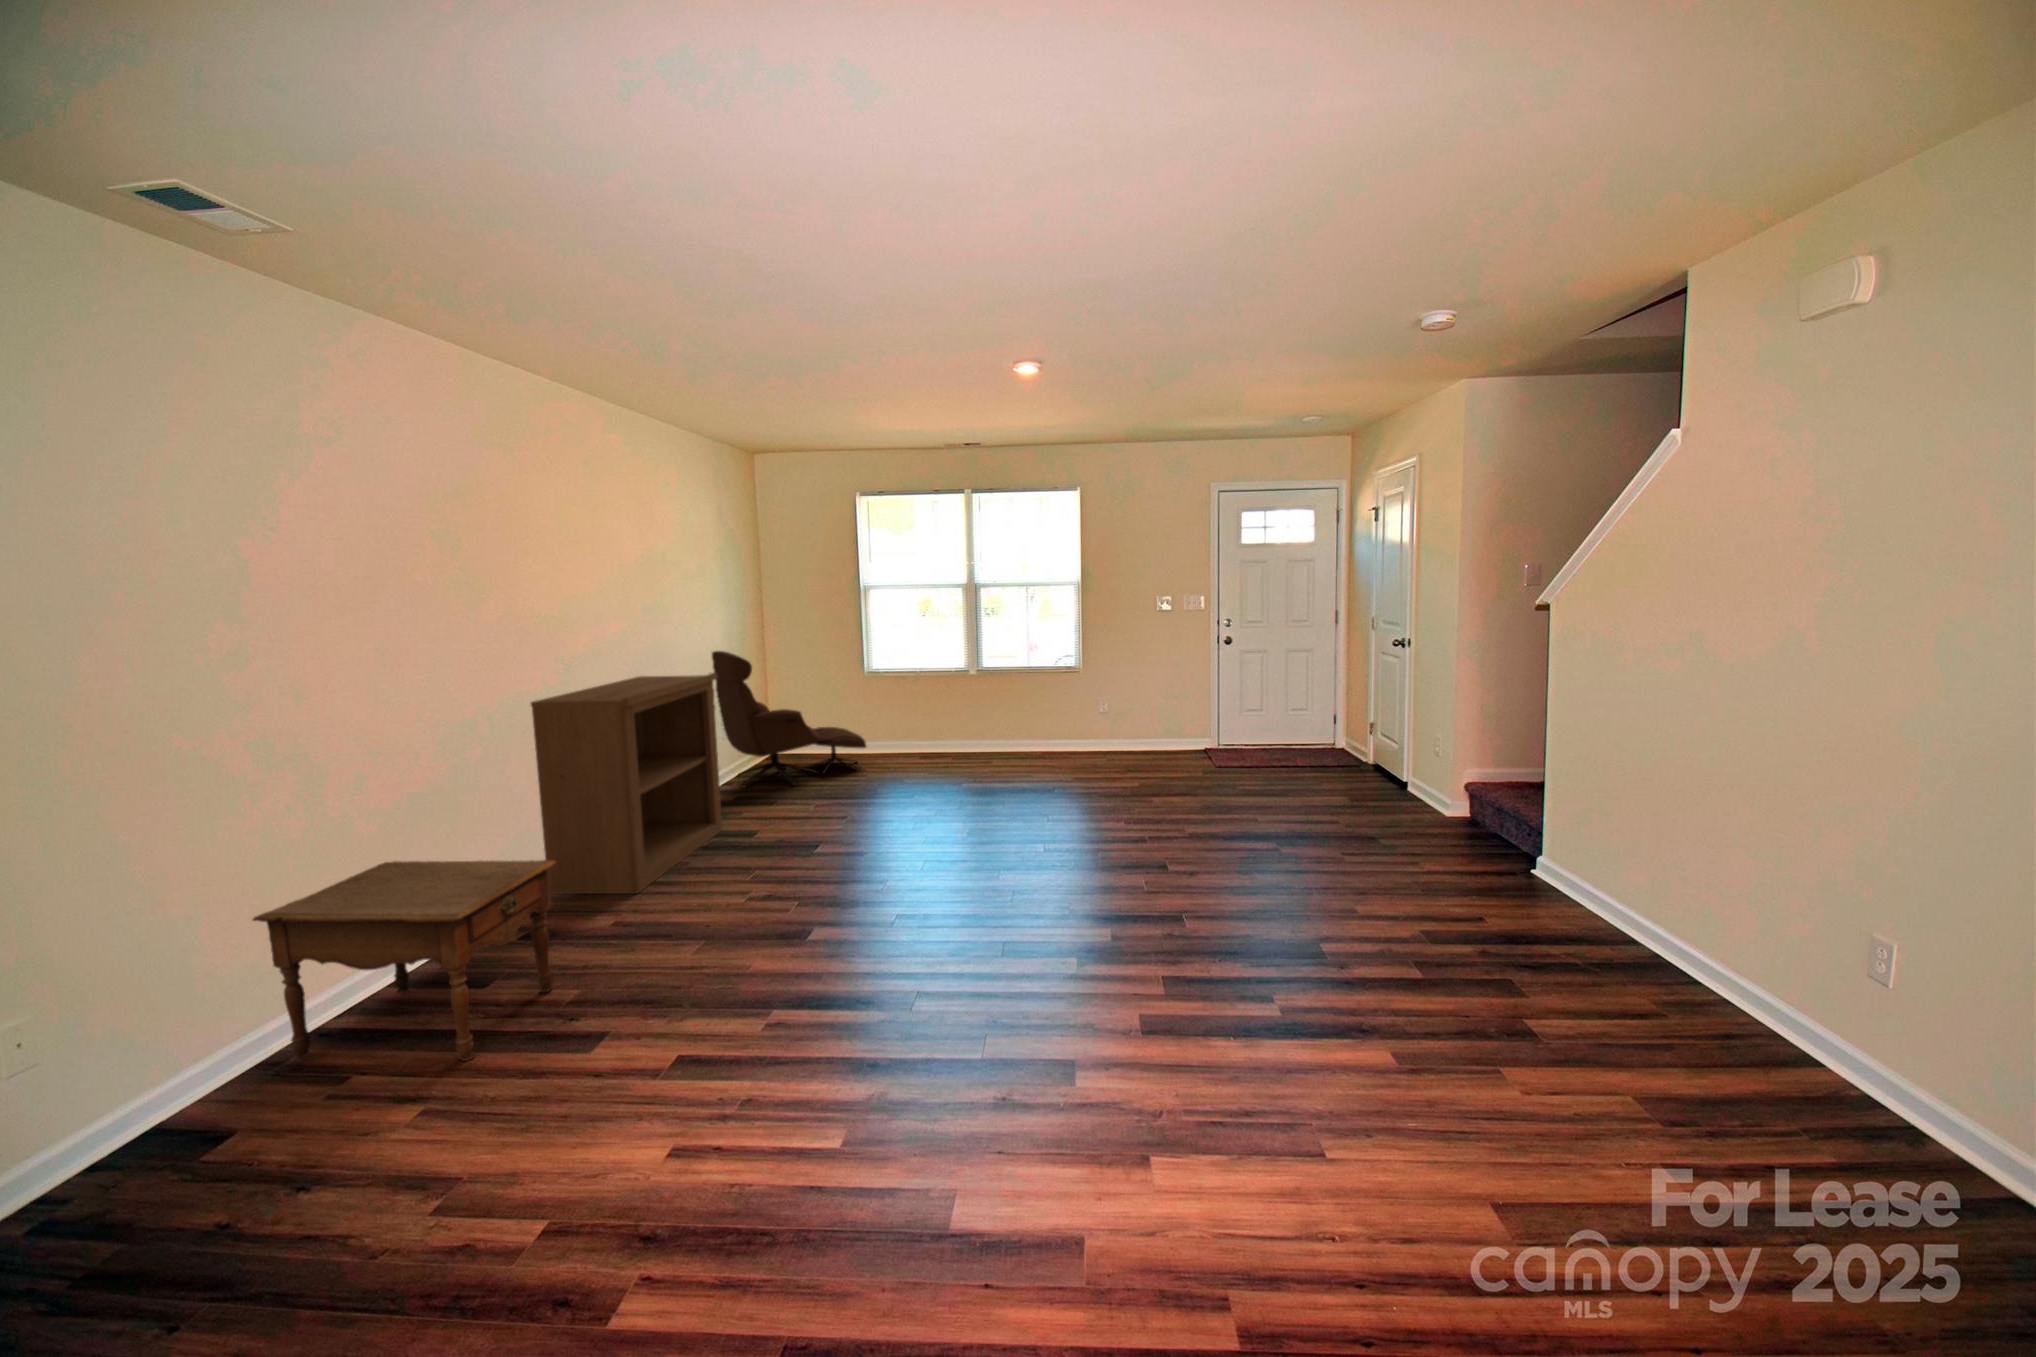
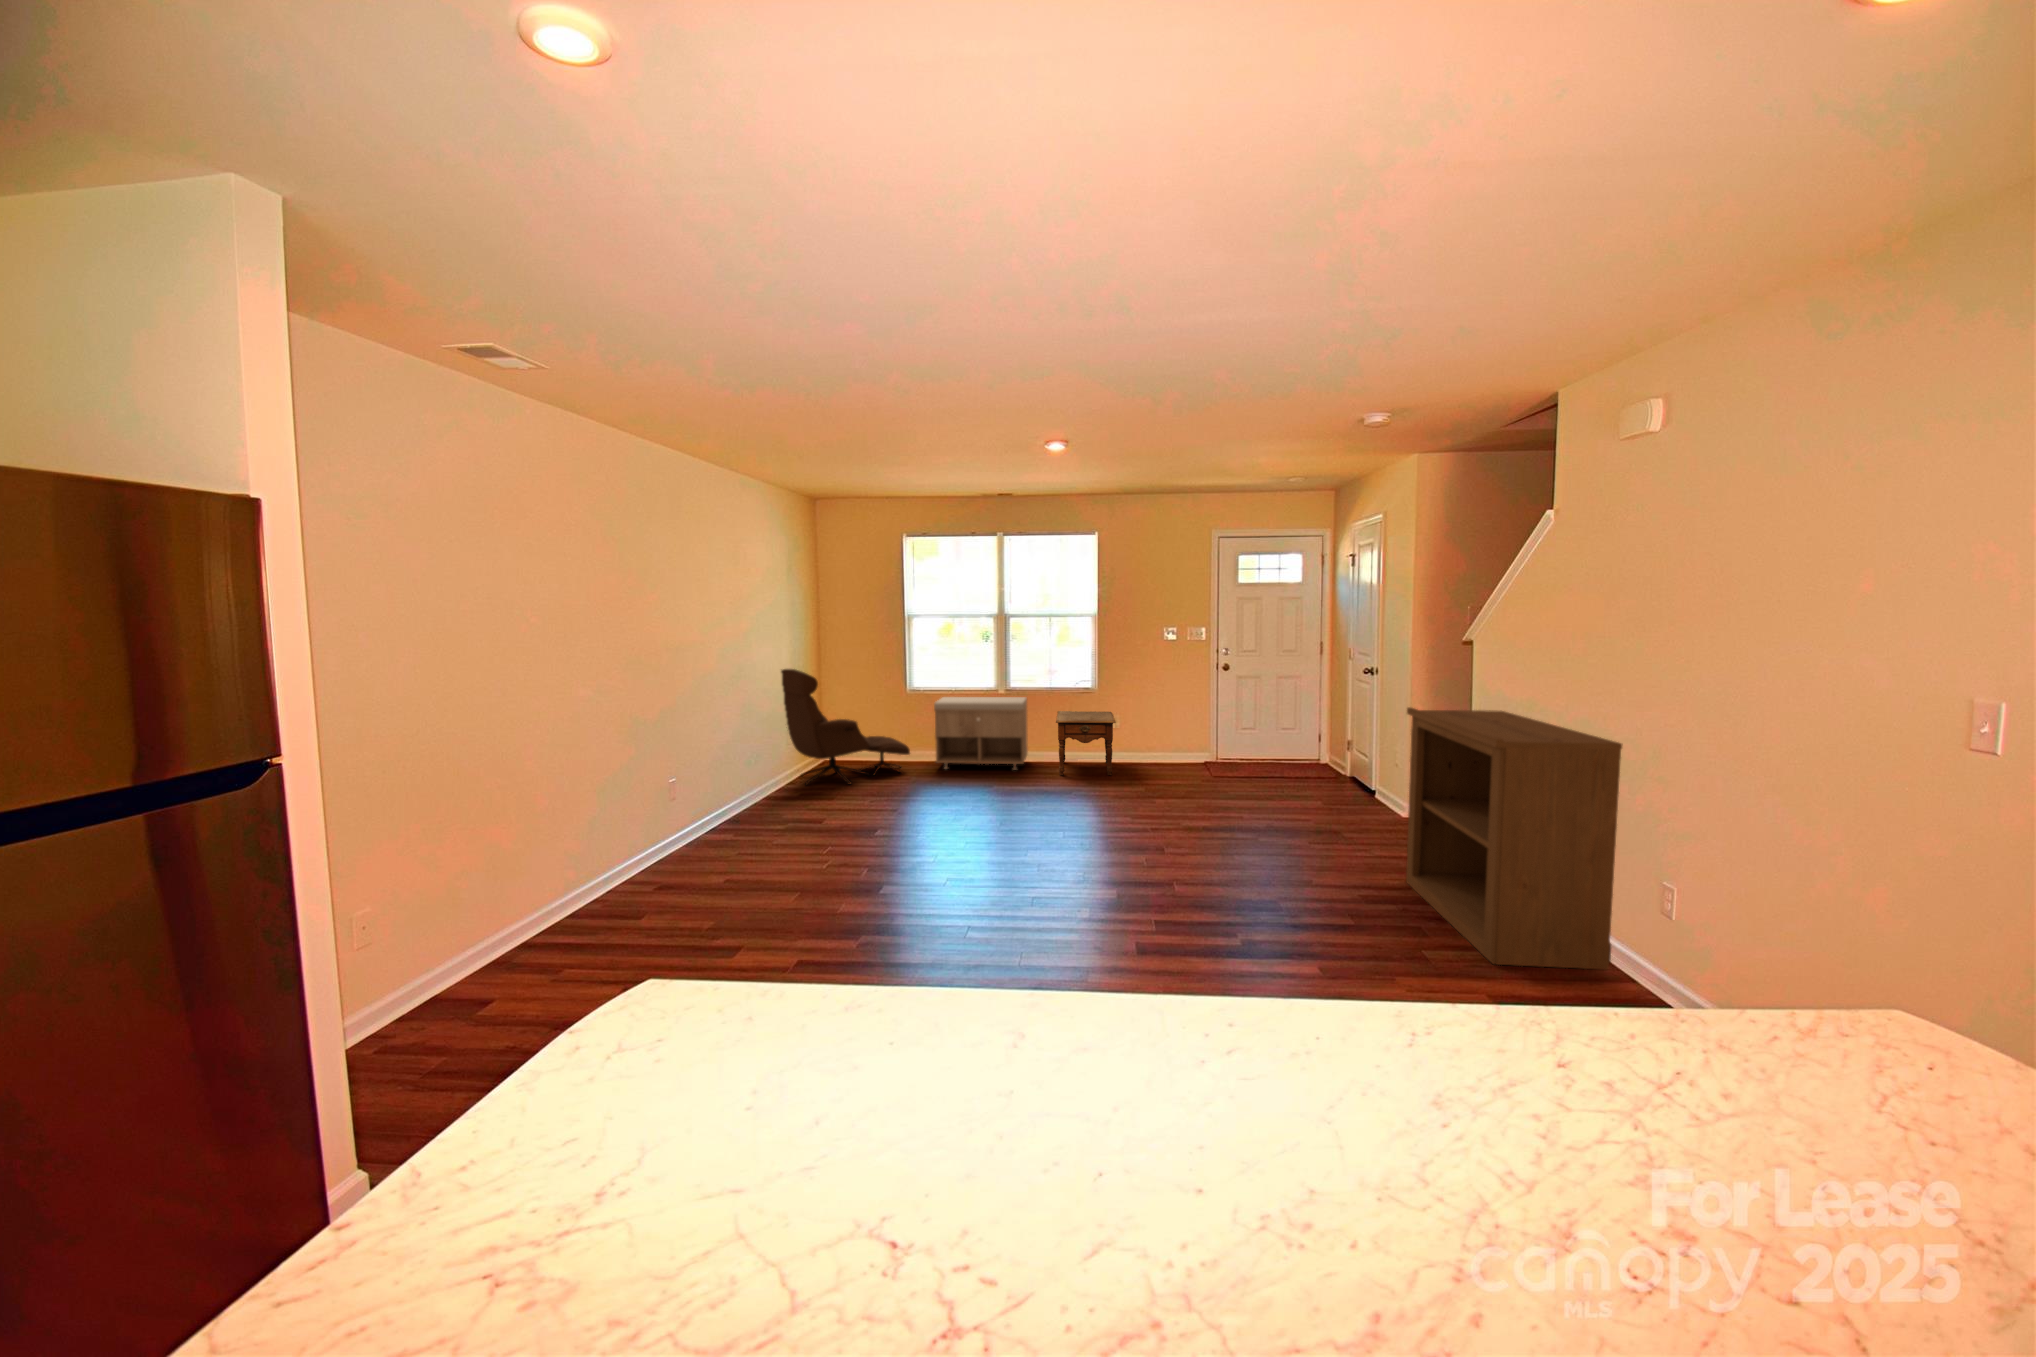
bookshelf: present [531,673,722,894] -> present [1406,707,1622,969]
storage bench: none [893,679,1003,764] -> present [934,697,1028,770]
side table: present [253,860,557,1061] -> present [1056,711,1116,775]

